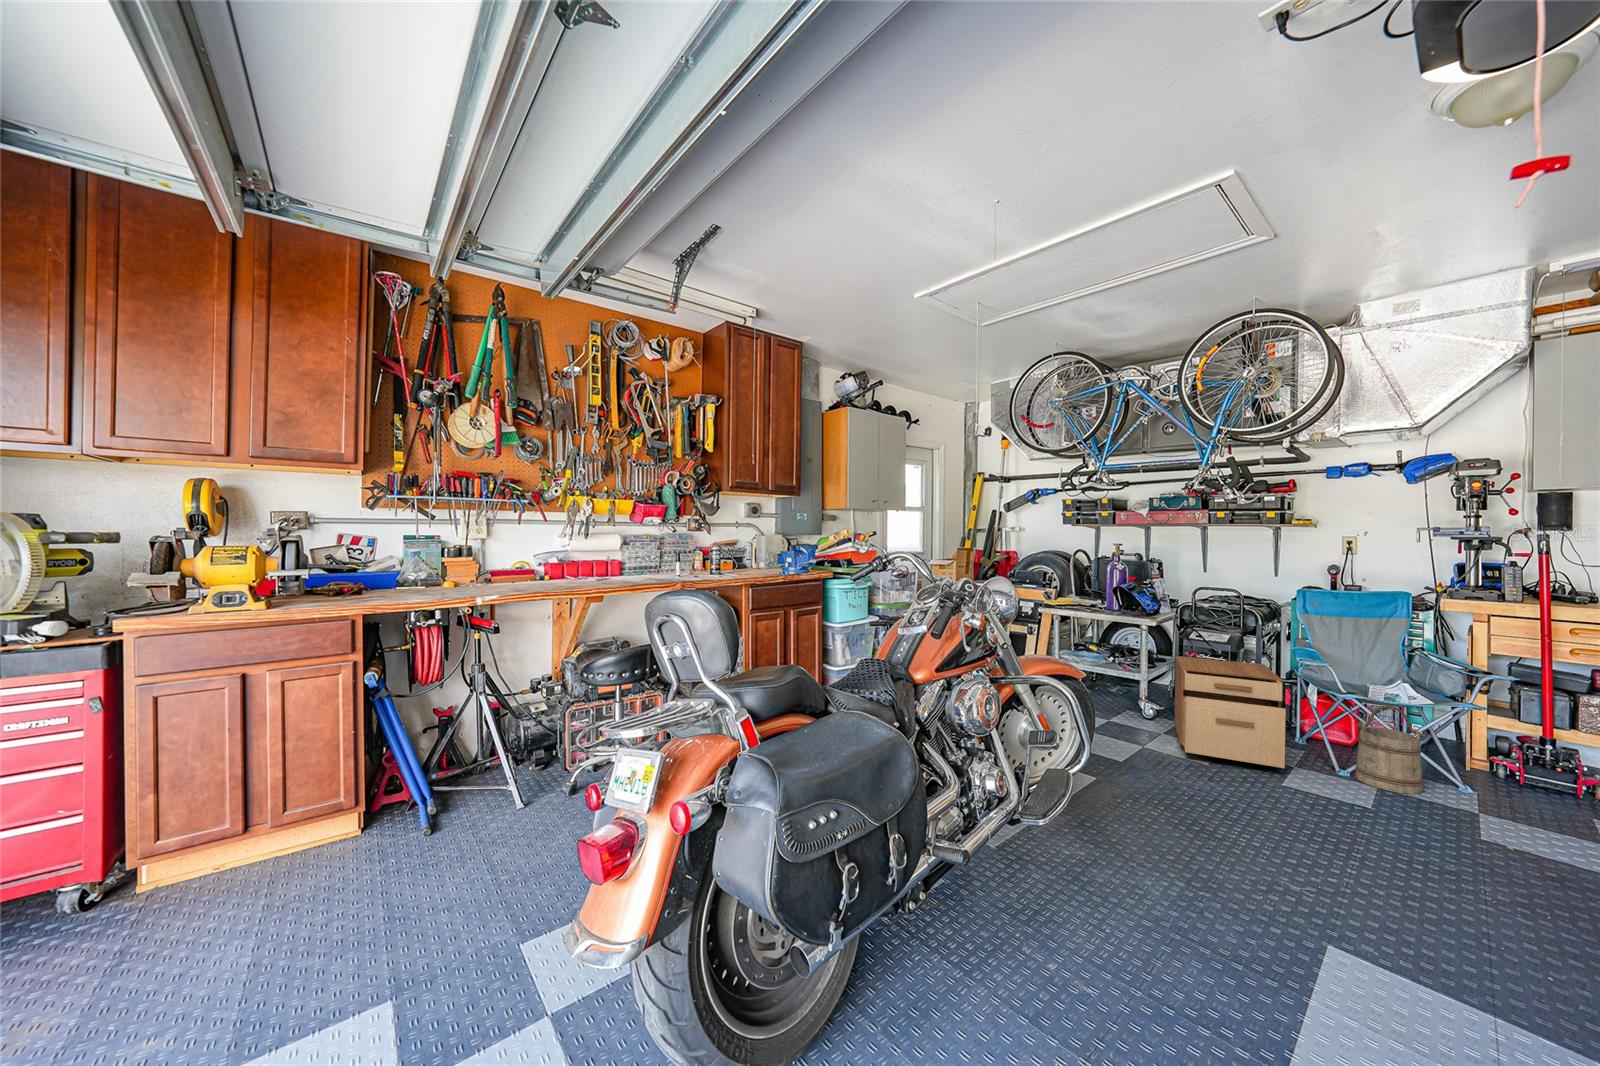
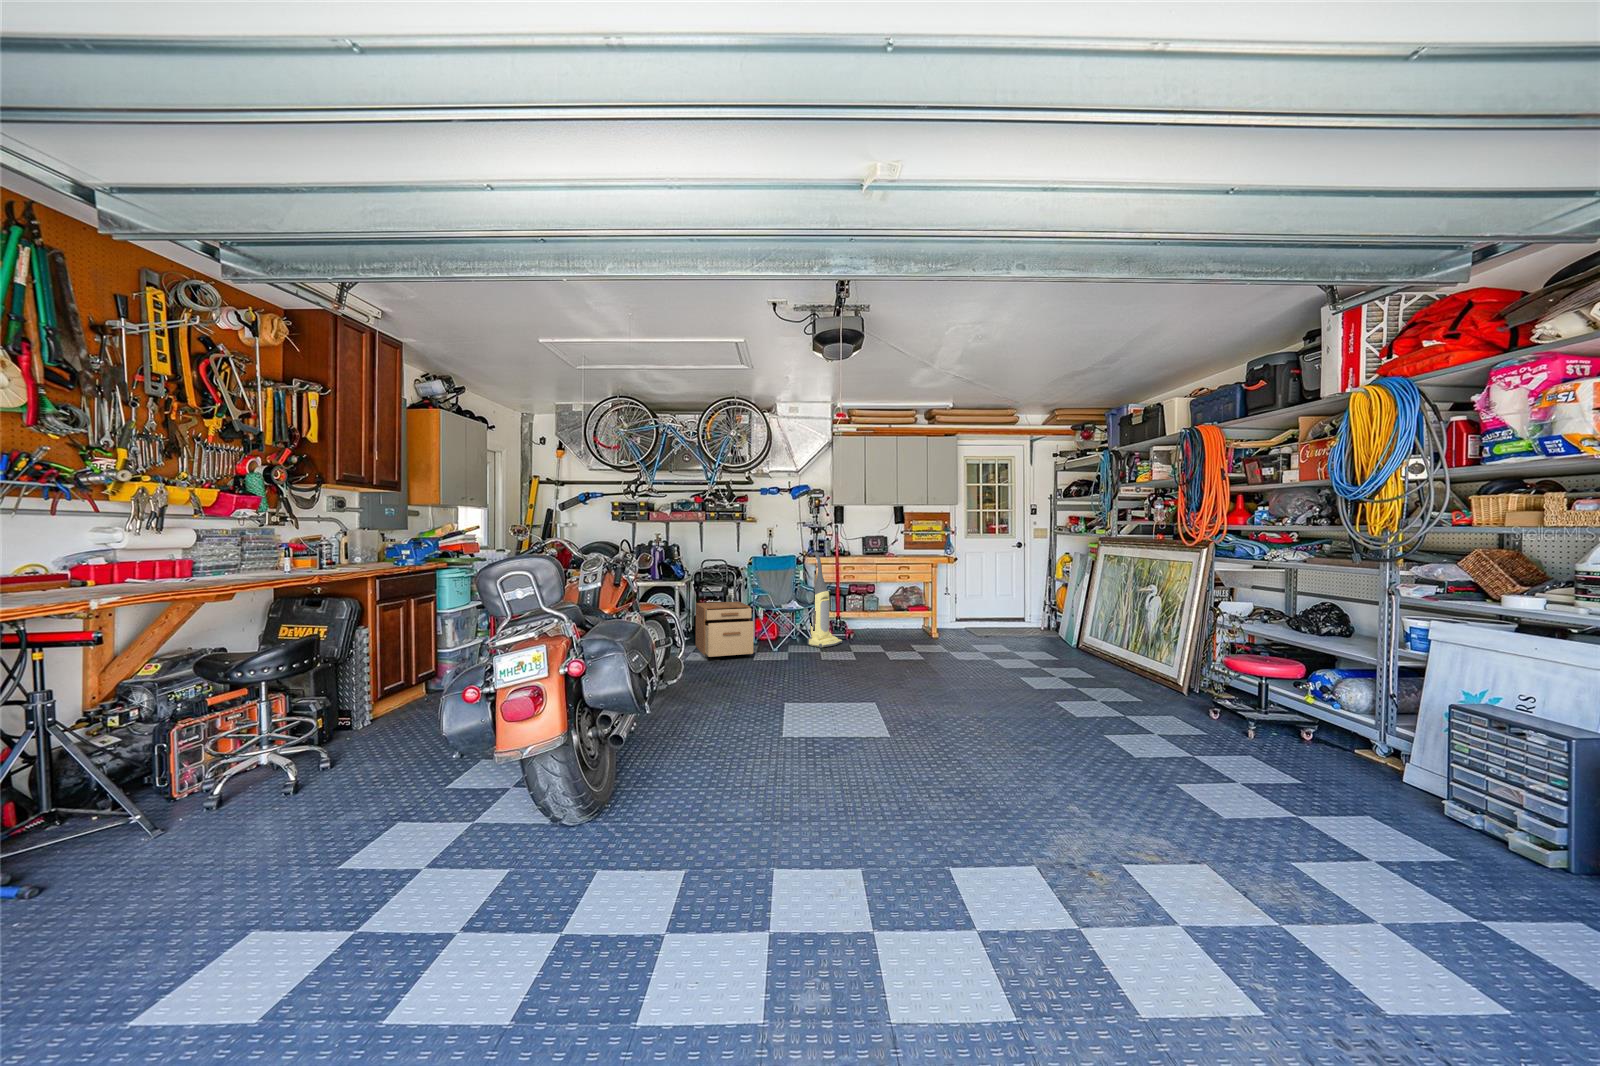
vacuum cleaner: none [1441,587,1558,798] -> present [808,552,842,648]
bucket: present [1355,705,1424,794] -> none [779,612,803,654]

